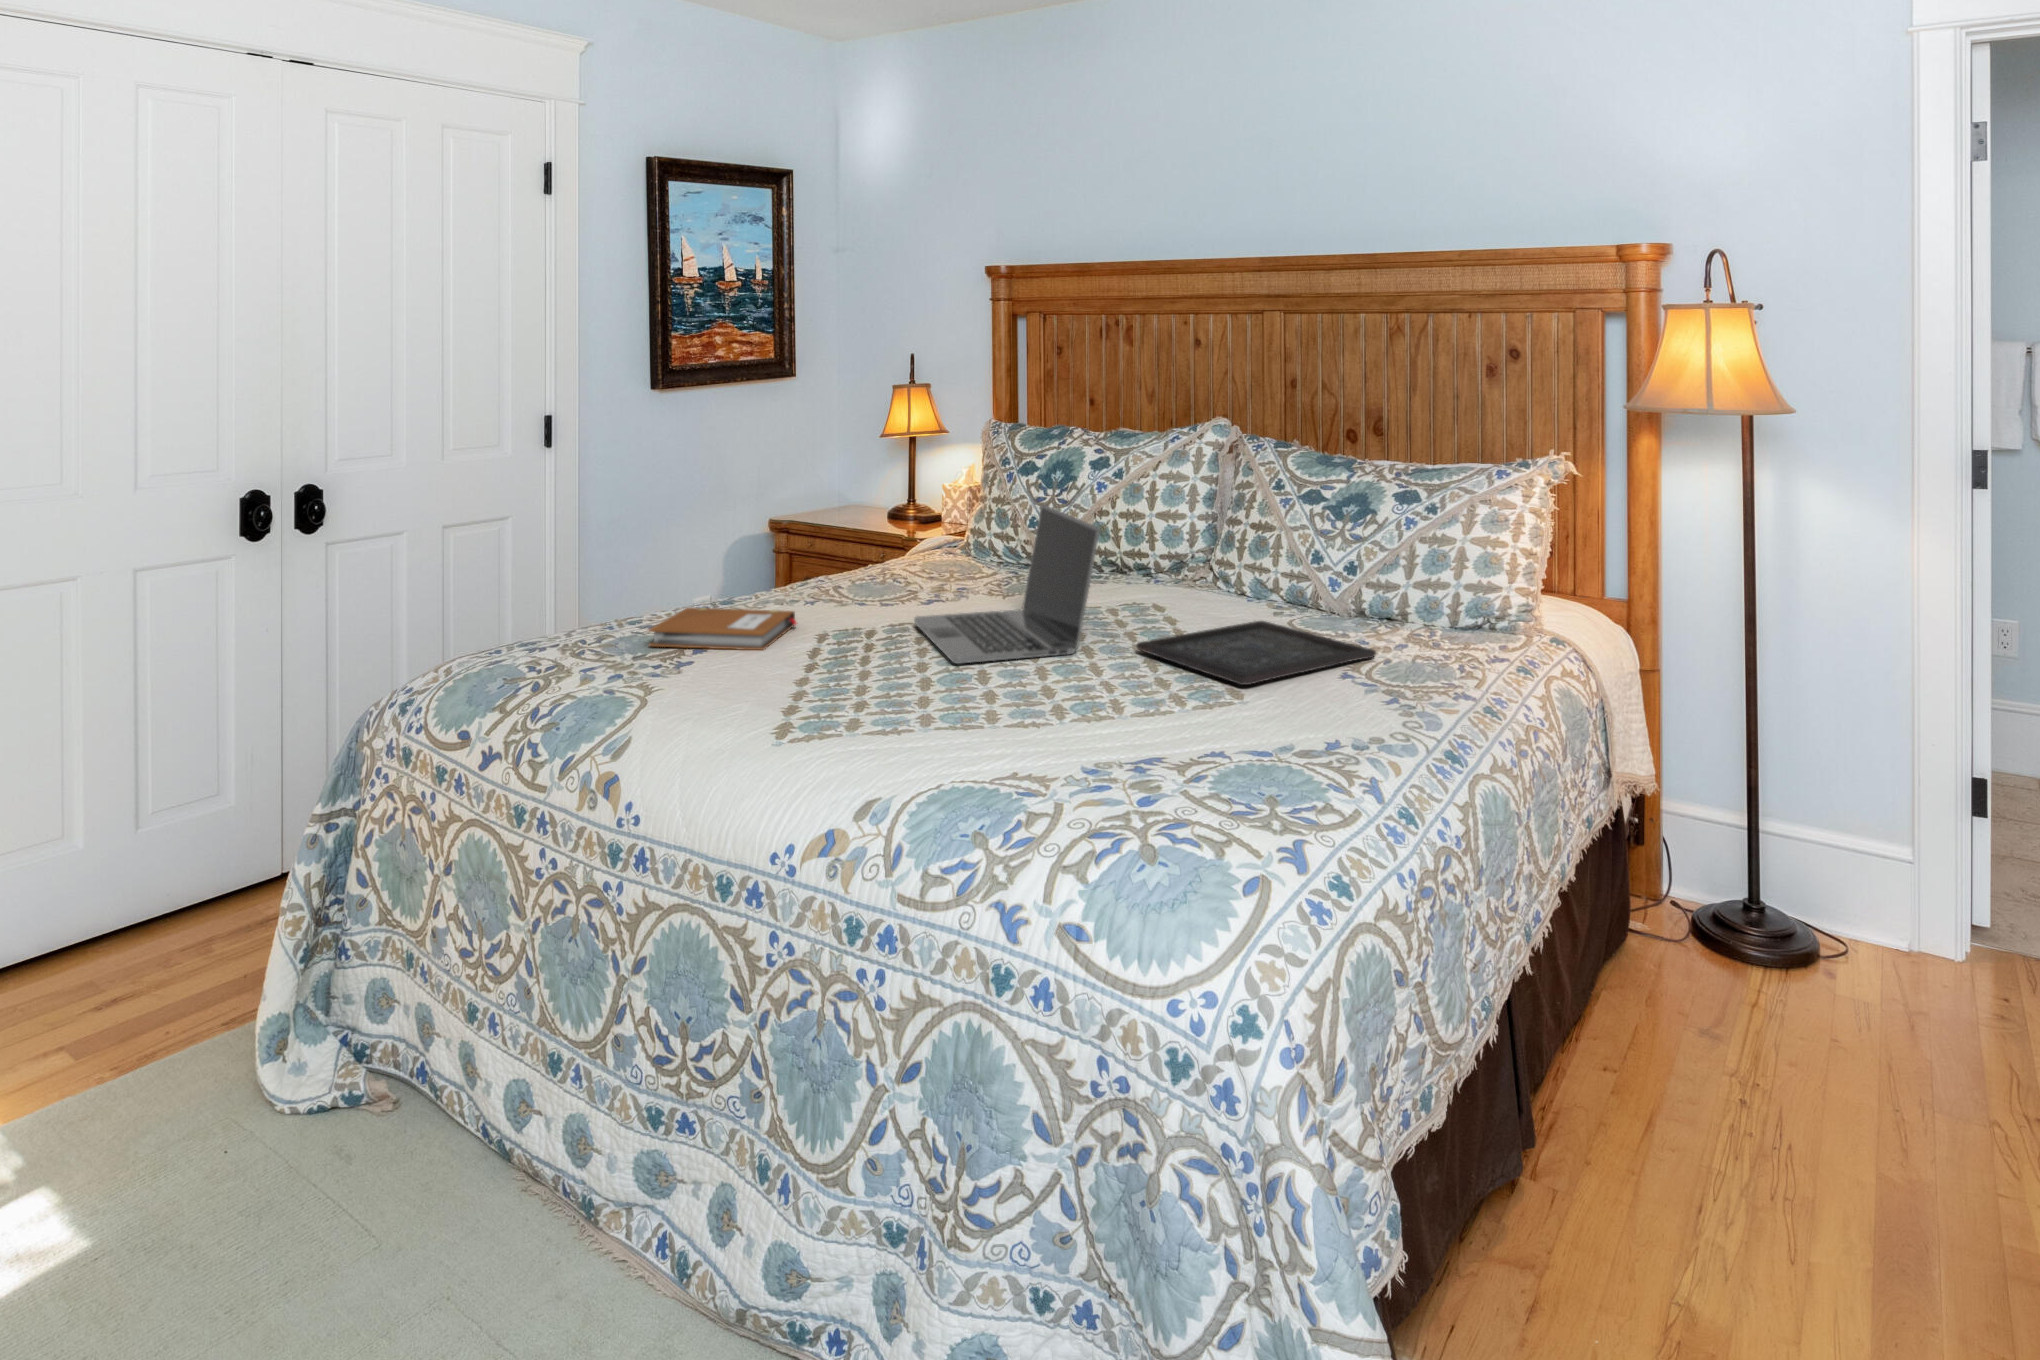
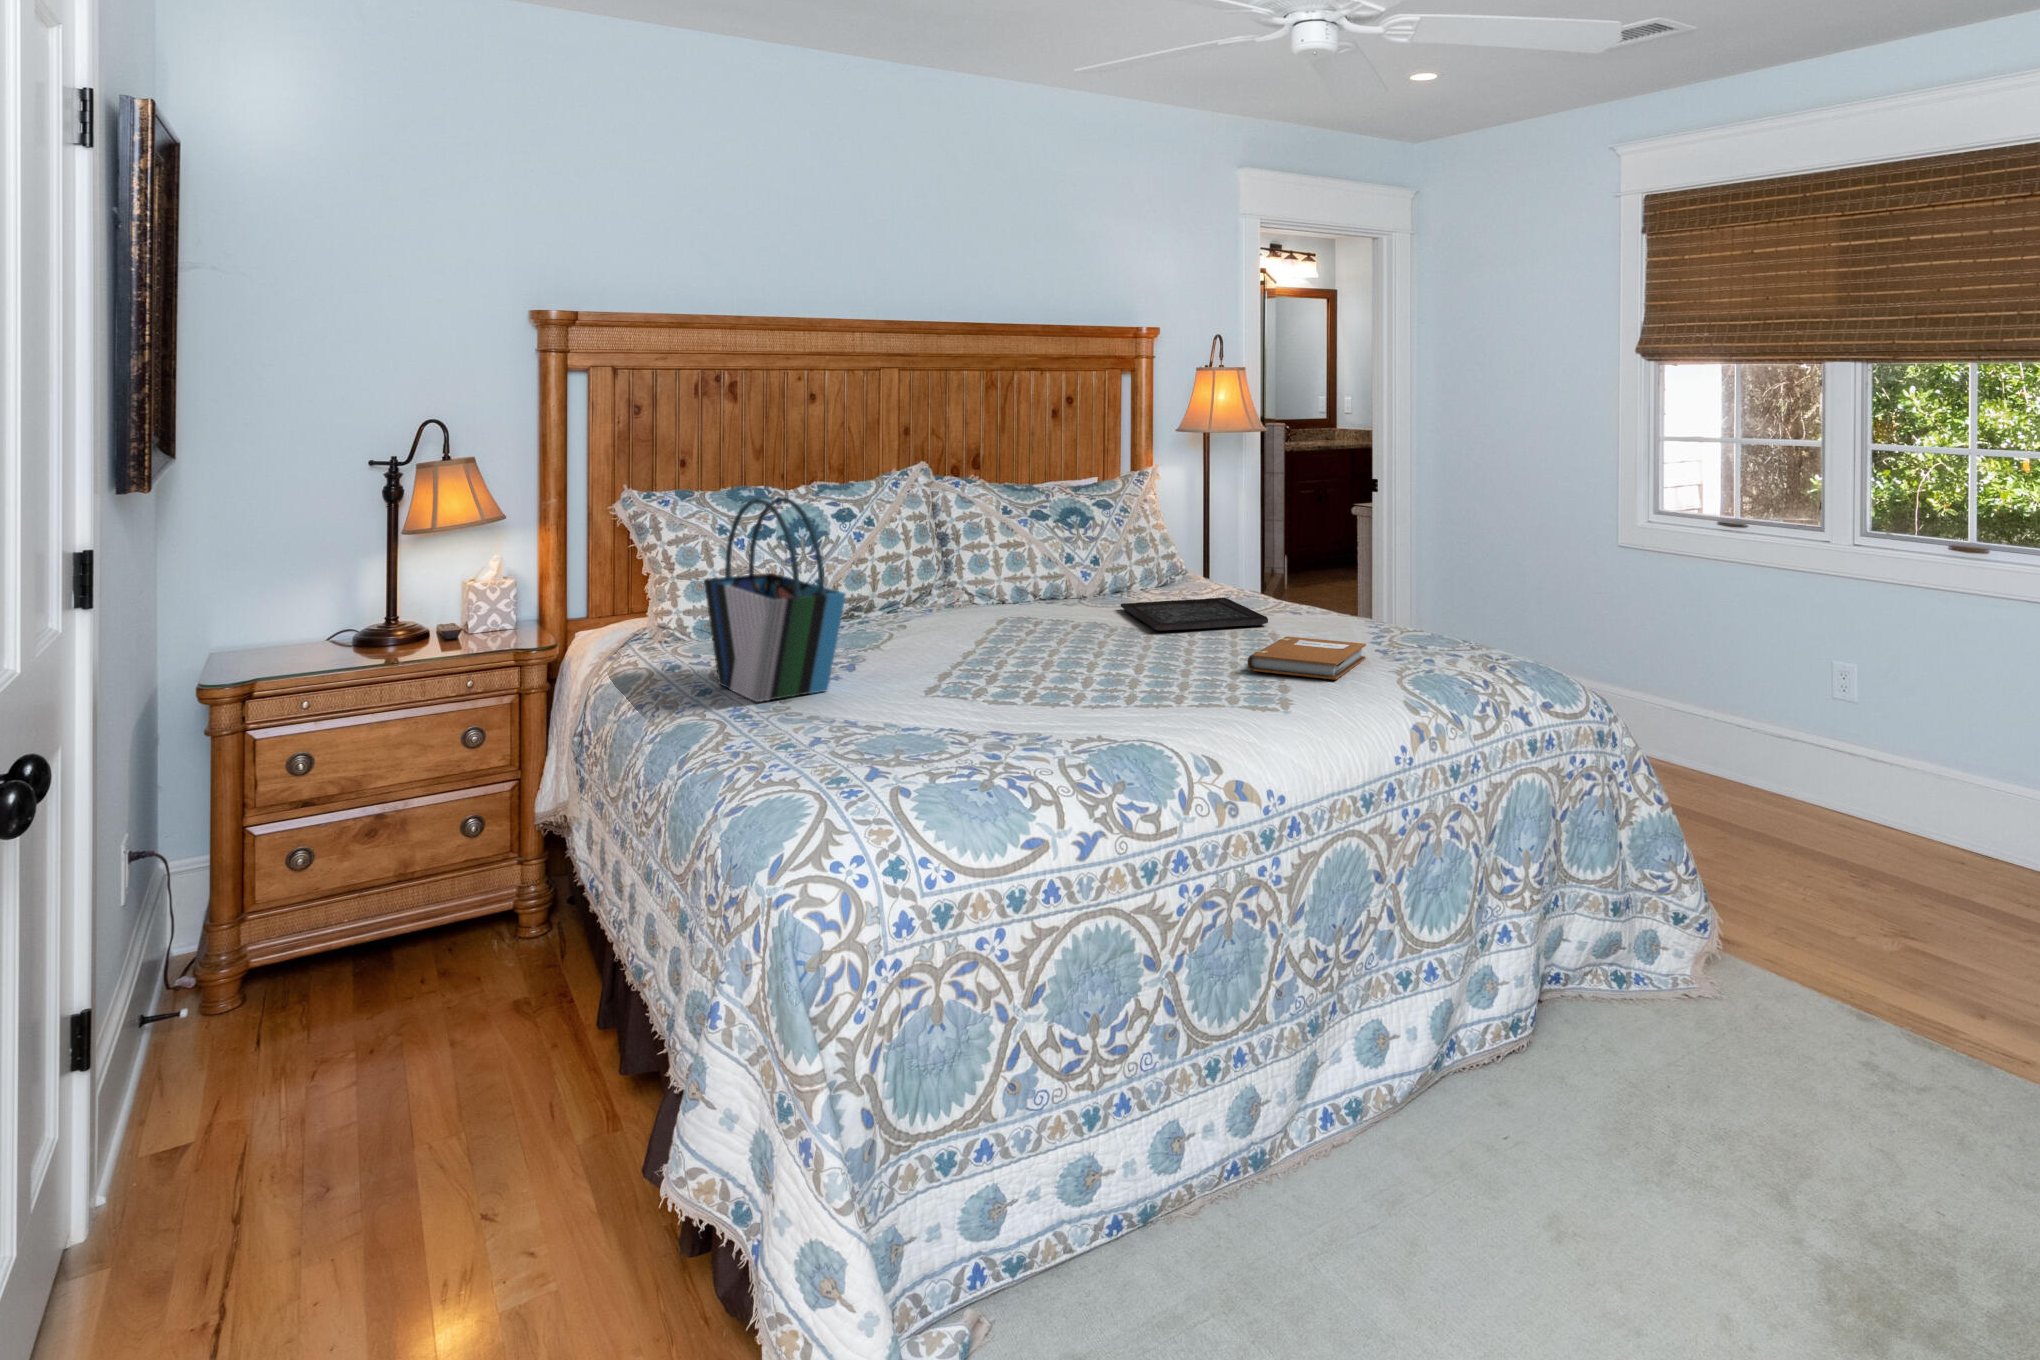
tote bag: none [737,429,892,605] -> present [704,497,846,702]
laptop: present [914,505,1100,663] -> none [980,540,1138,666]
notebook: present [648,607,796,650] -> present [1248,636,1366,680]

